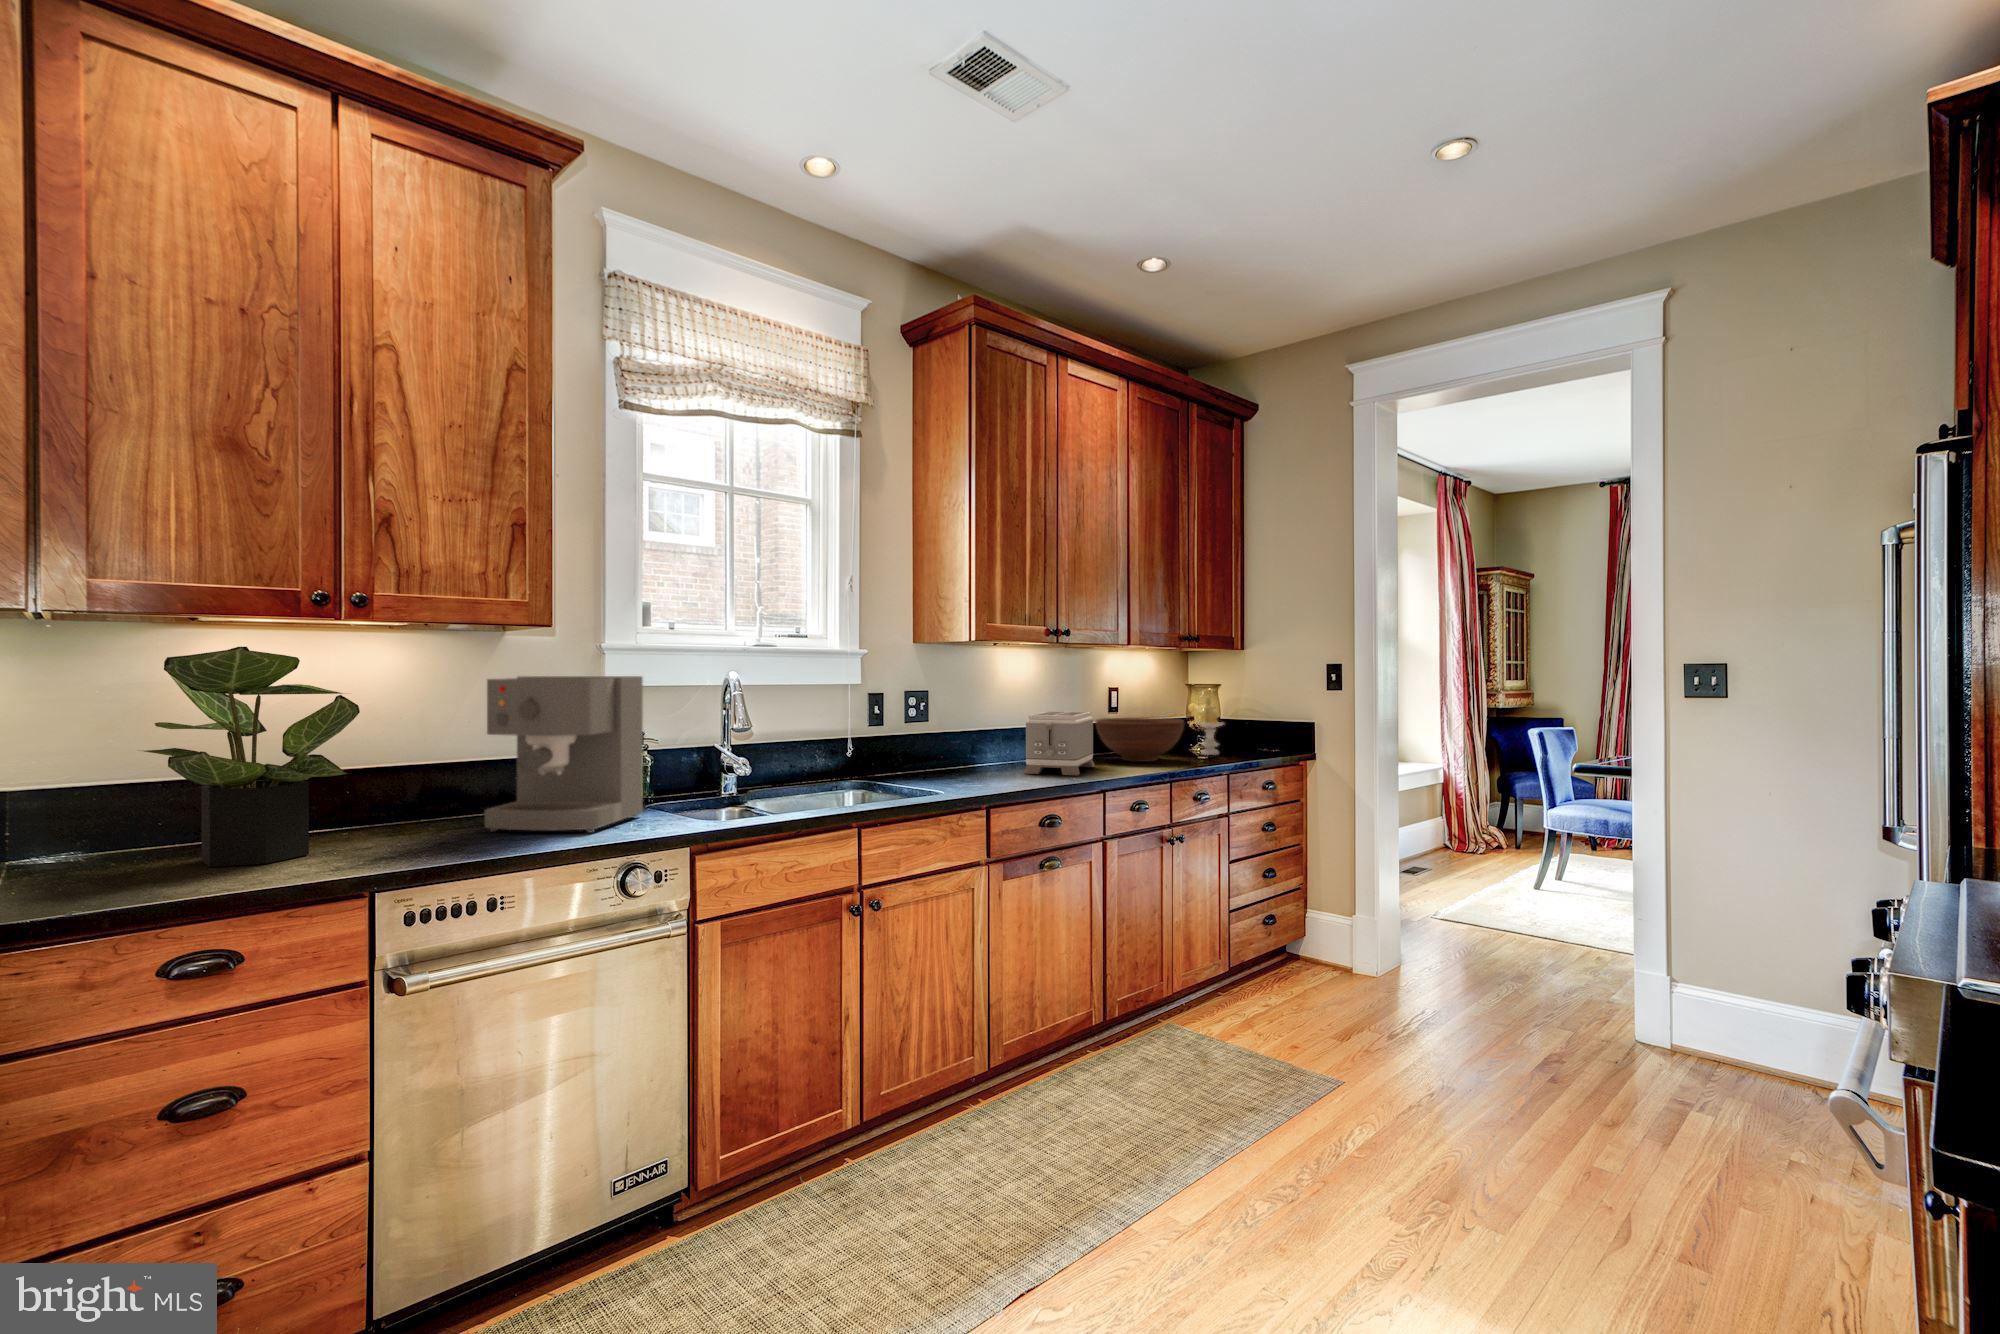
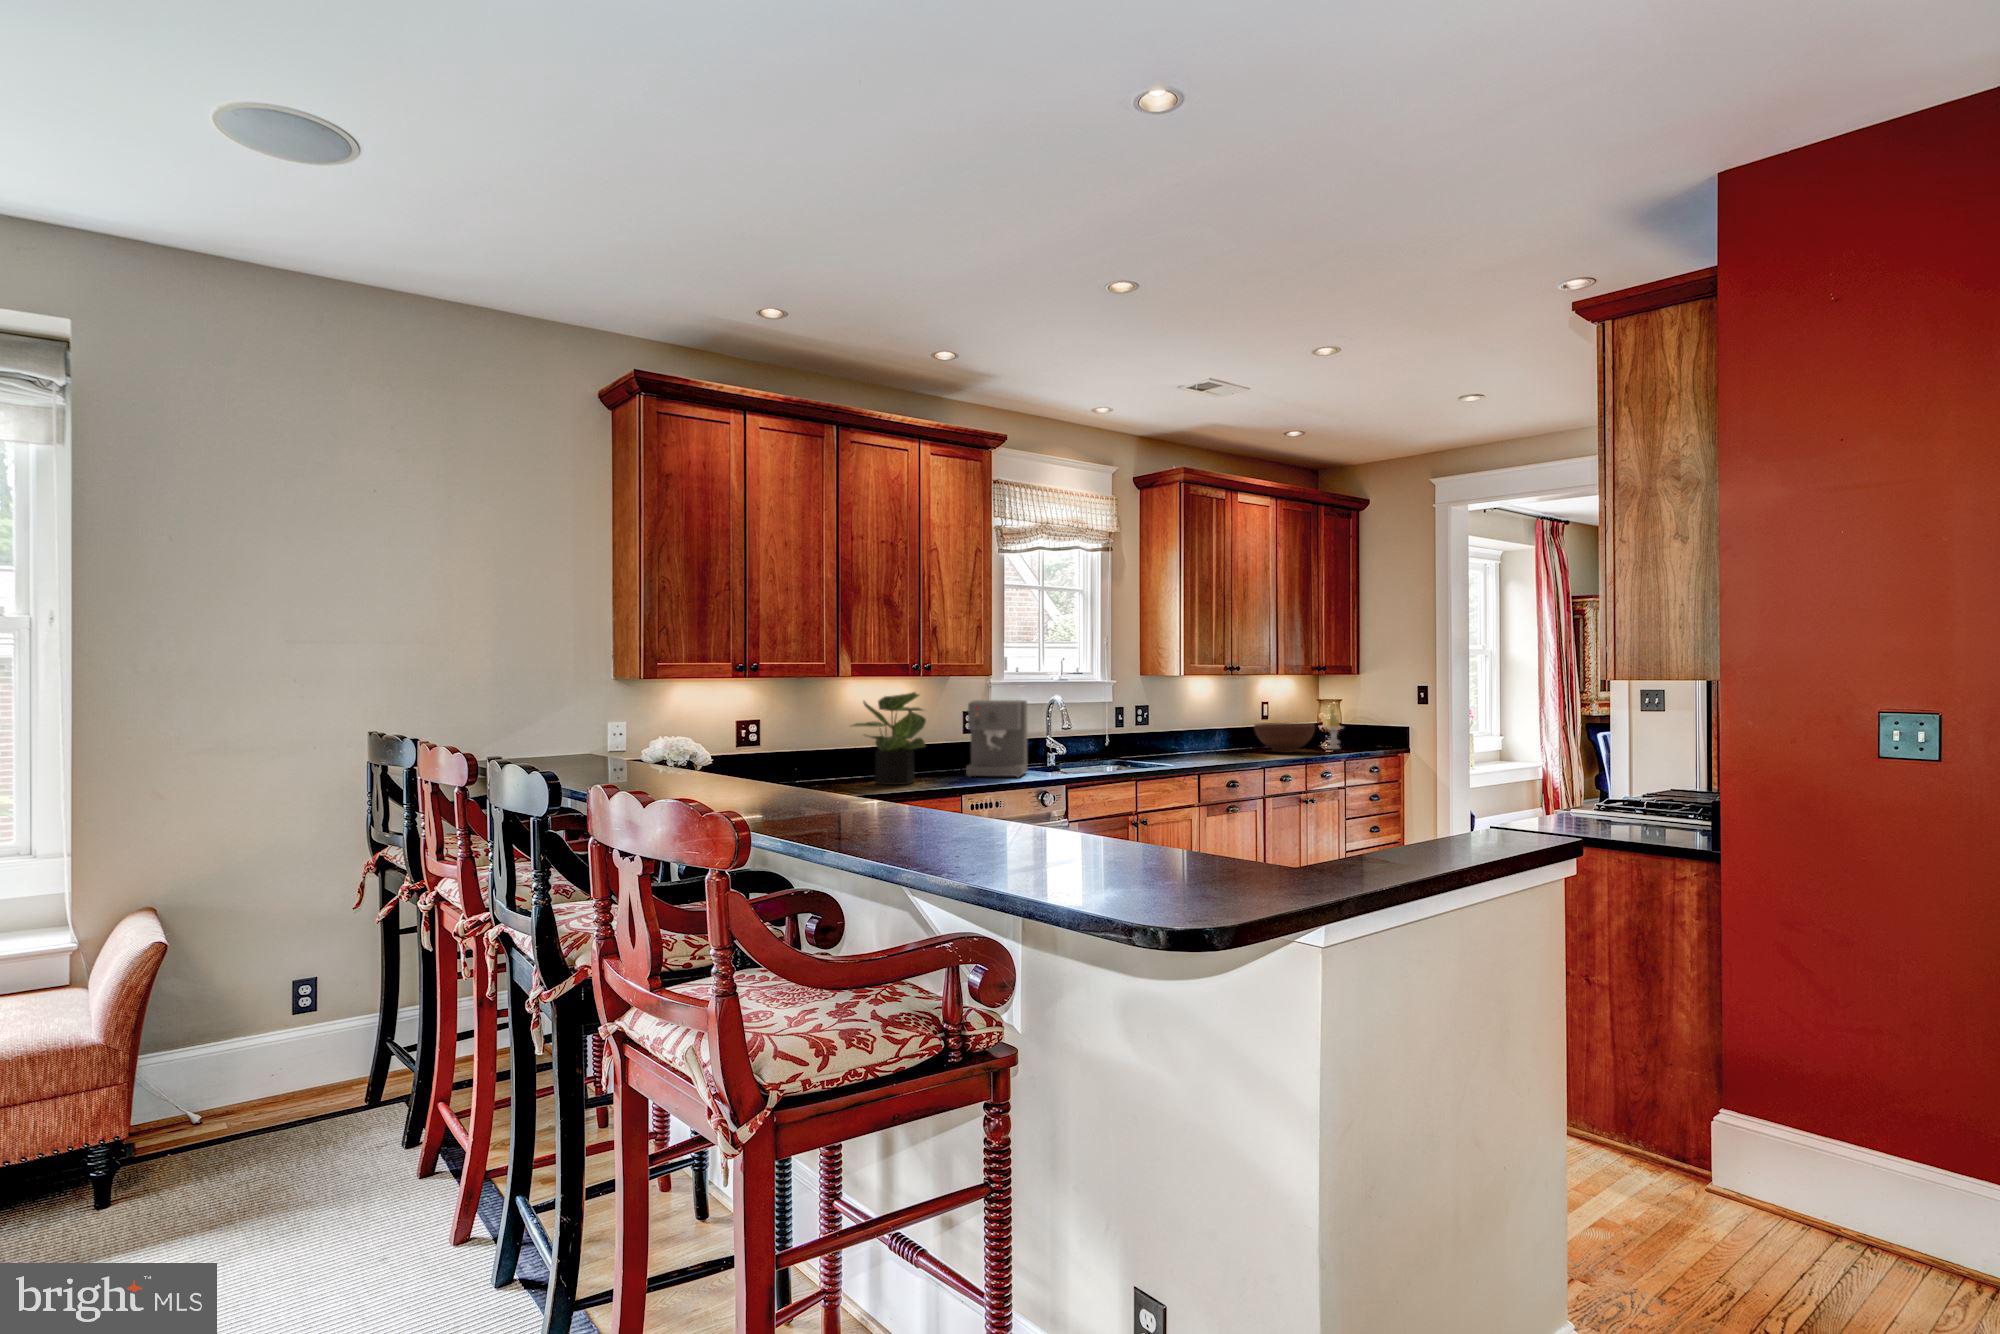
toaster: present [1024,711,1095,775] -> none [1211,719,1255,759]

